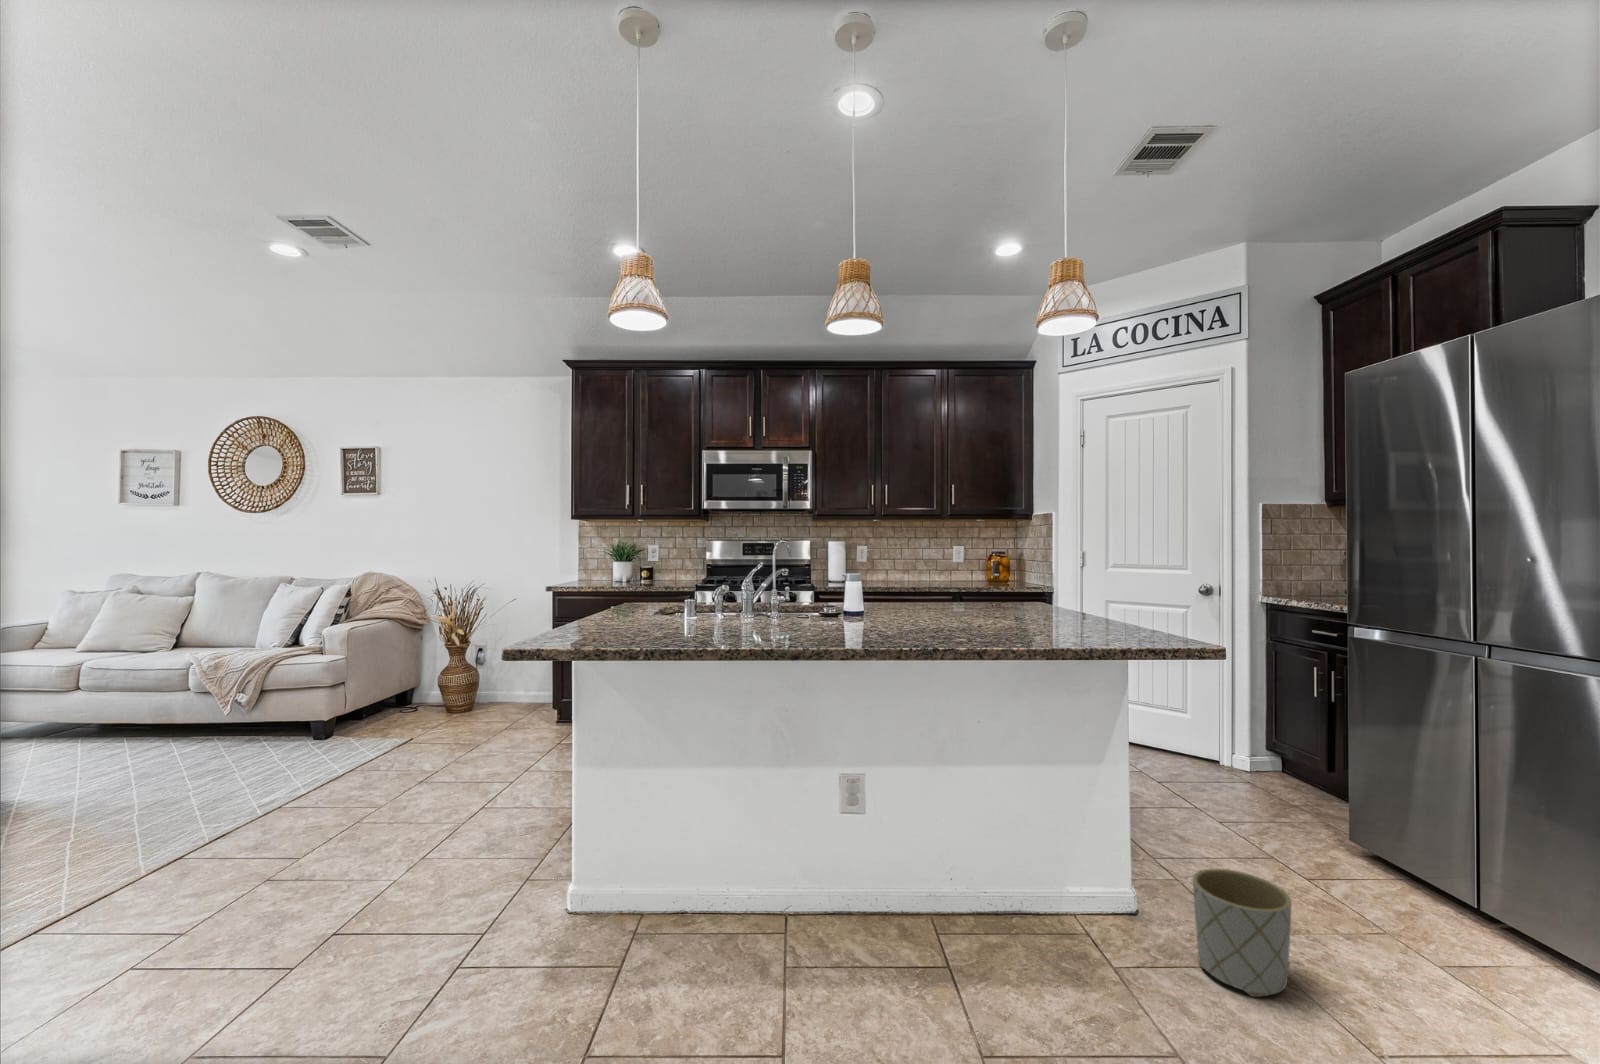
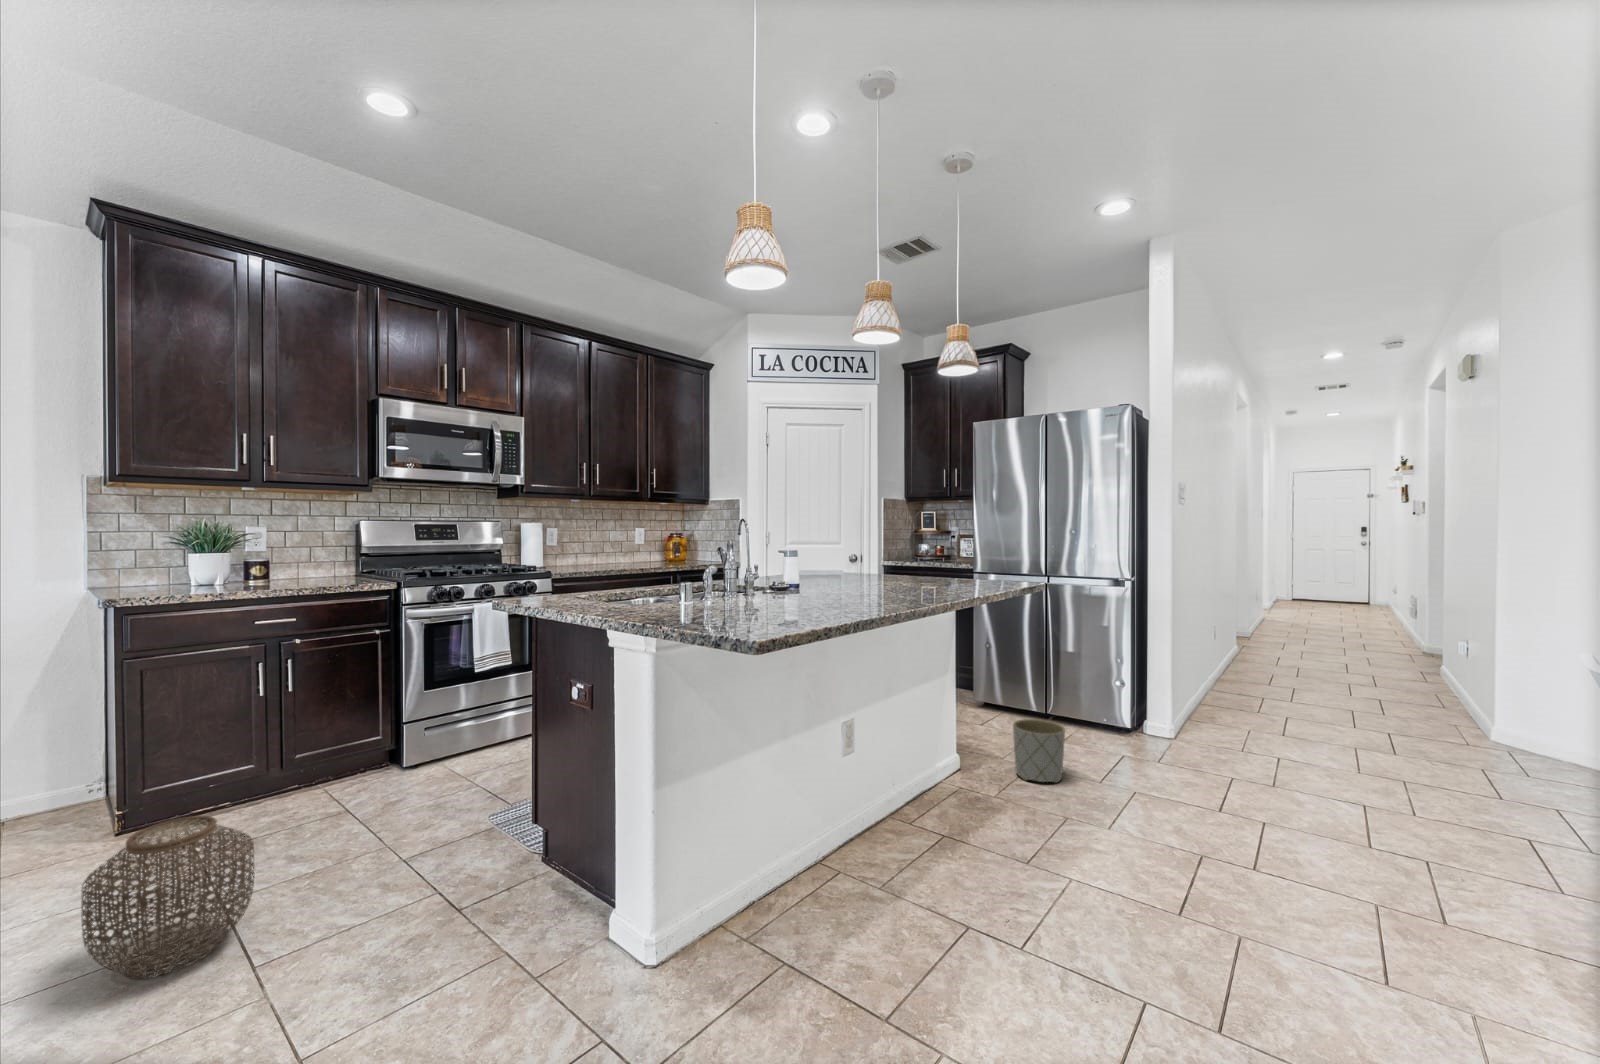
woven basket: none [428,716,507,801] -> present [81,816,254,979]

